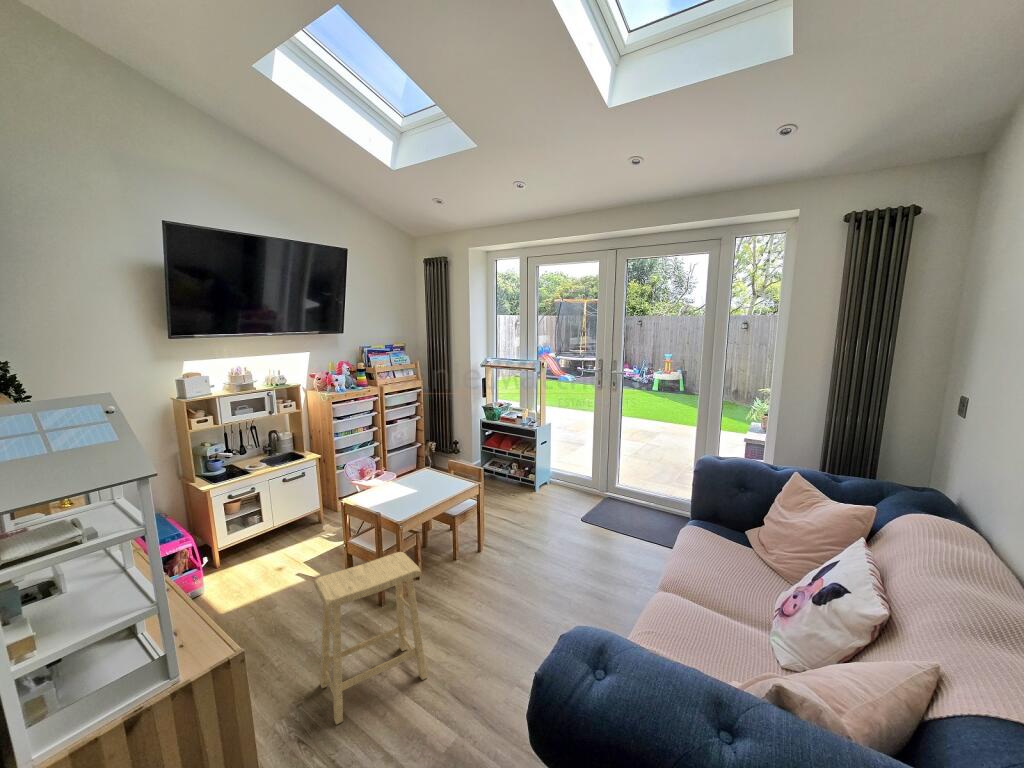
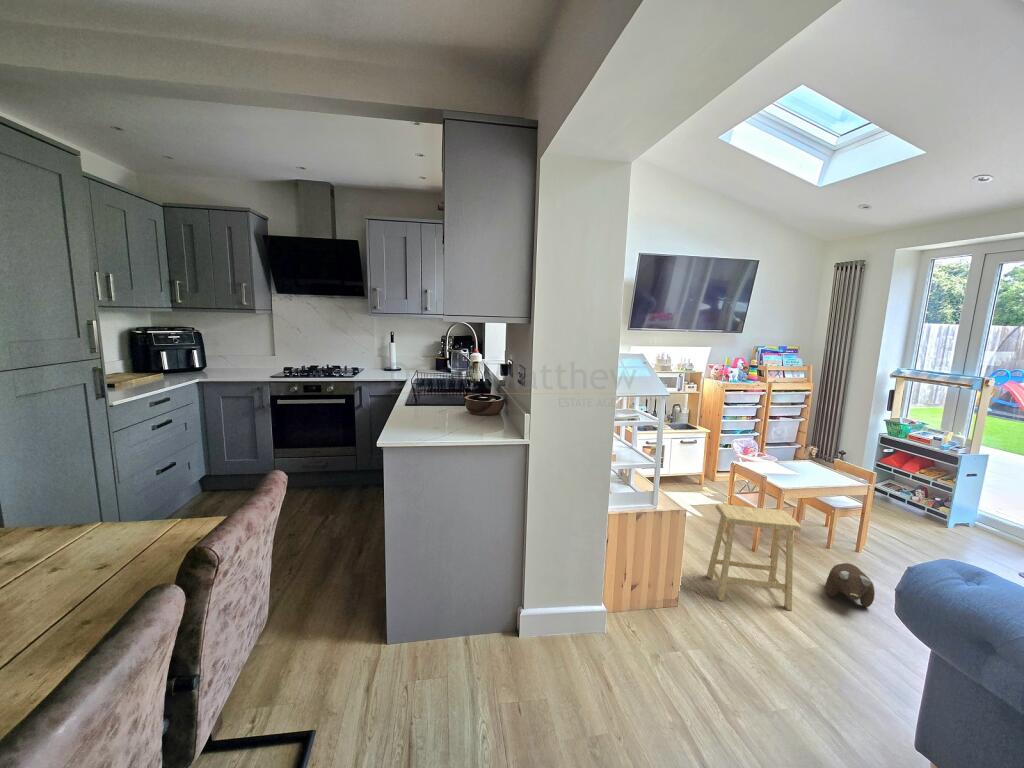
plush toy: none [457,579,499,627] -> present [826,563,875,607]

